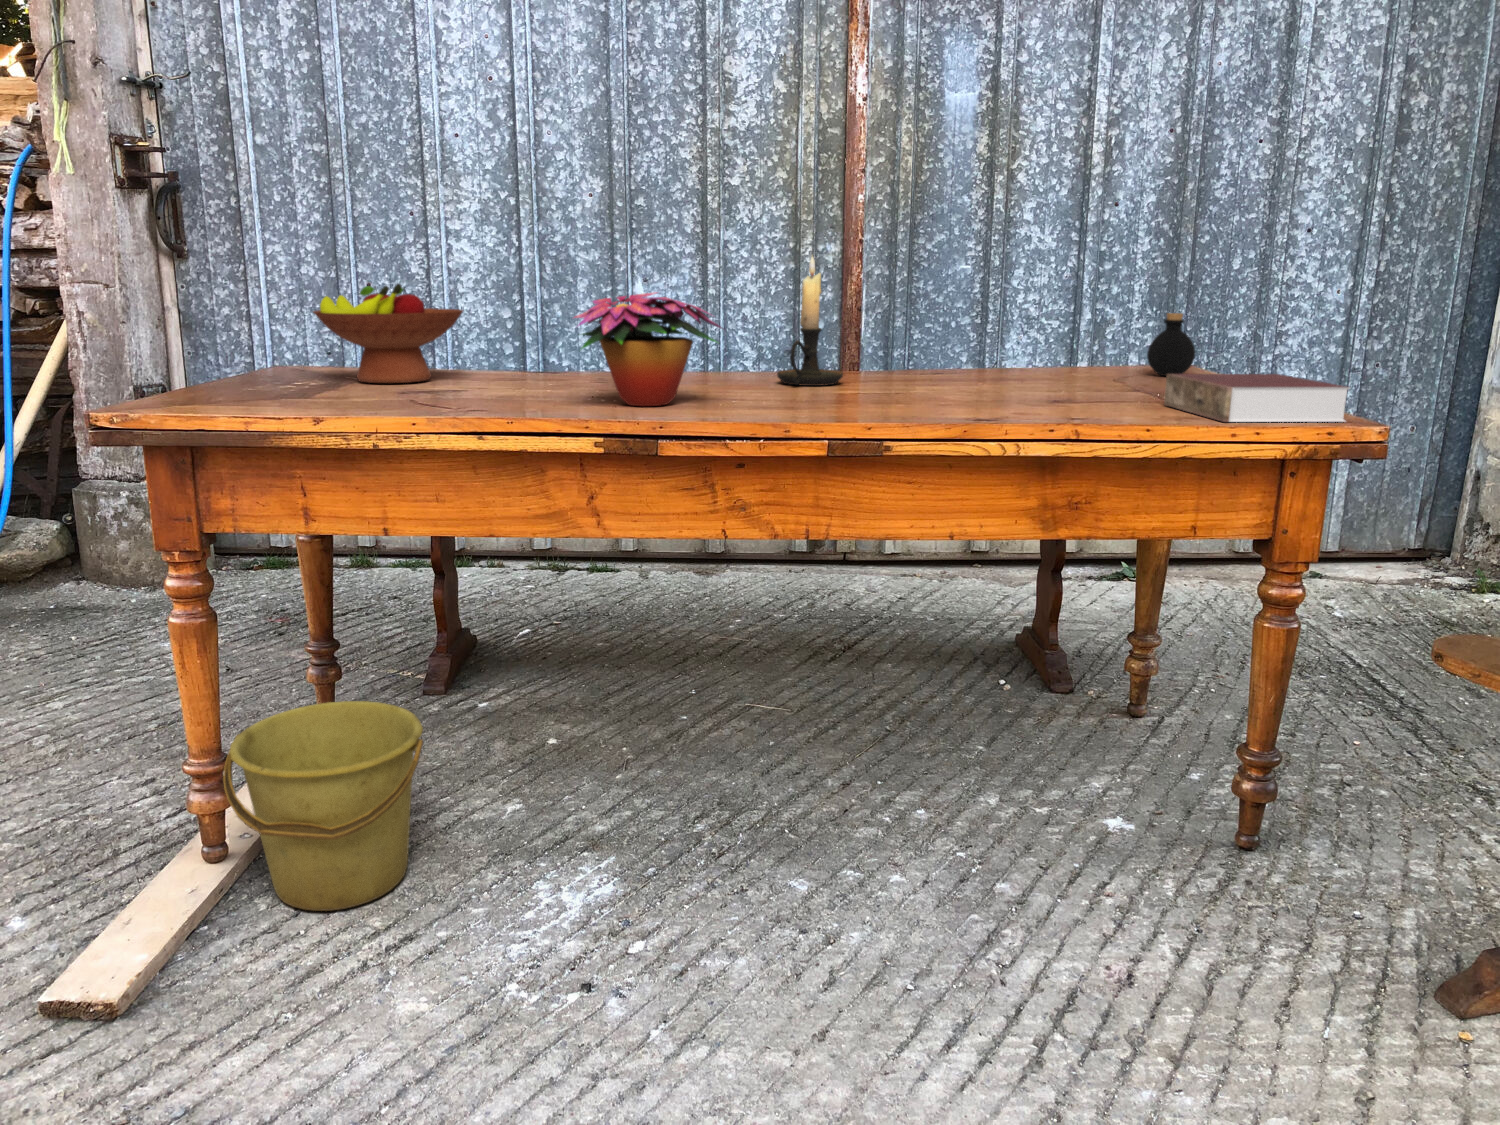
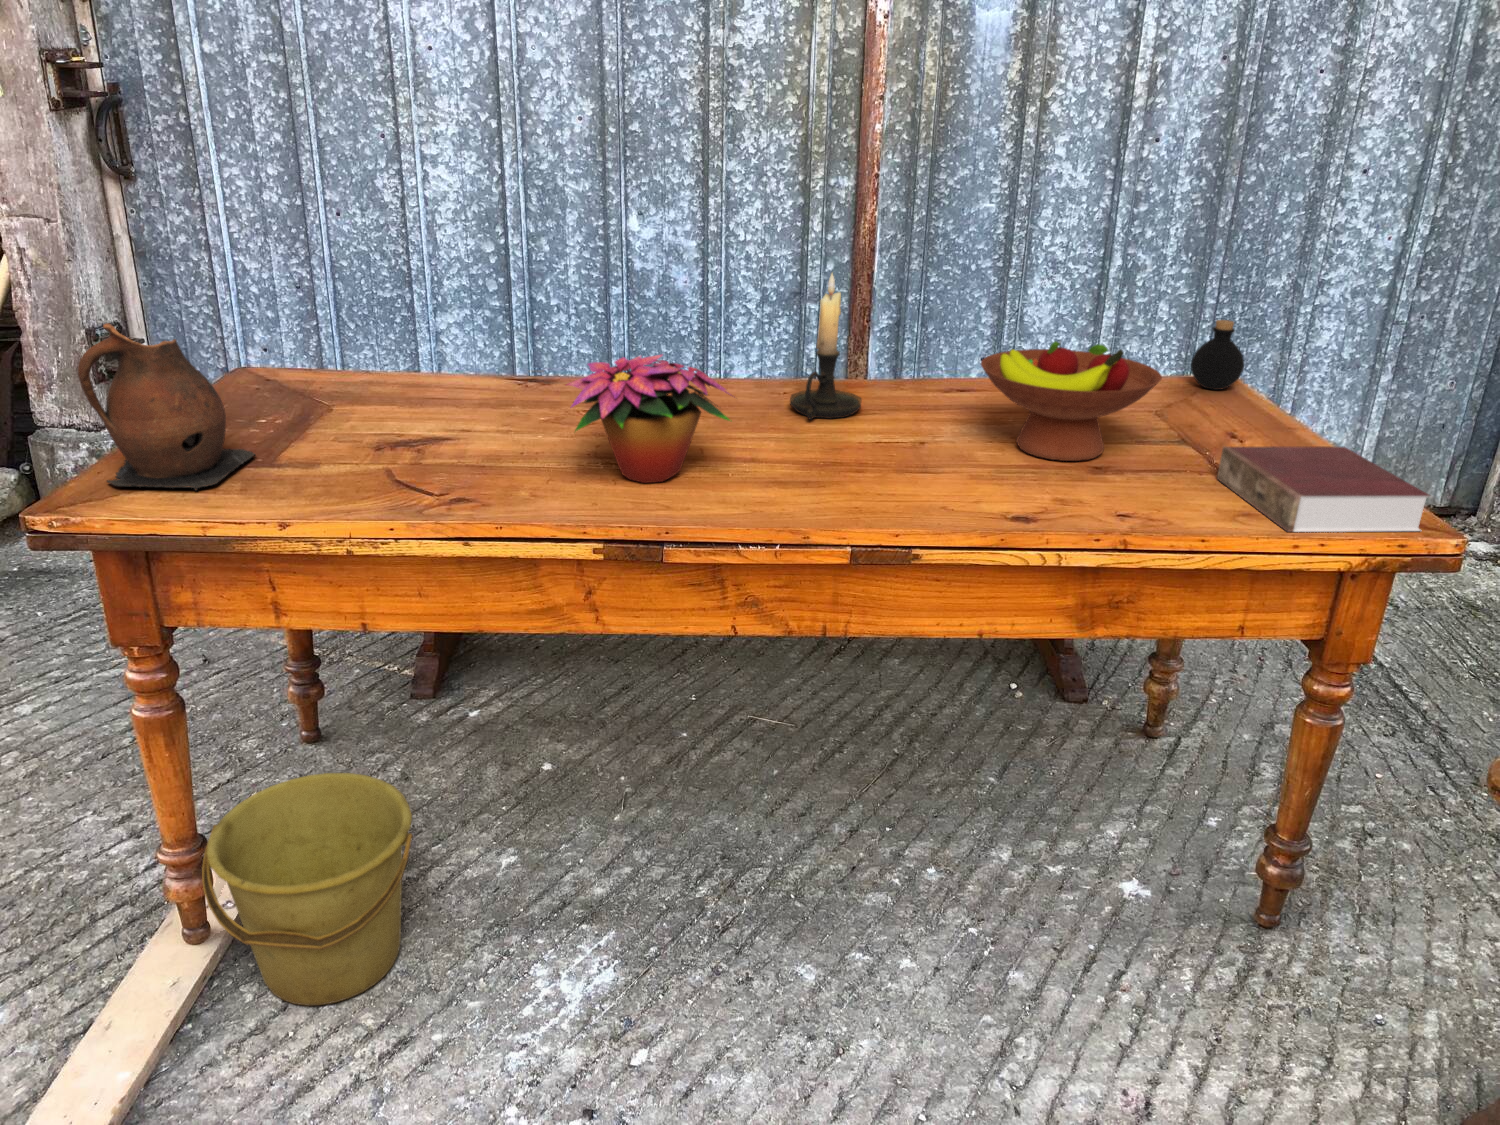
ceramic pitcher: none [143,263,294,408] -> present [78,323,256,490]
fruit bowl: present [313,284,463,383] -> present [981,341,1162,461]

